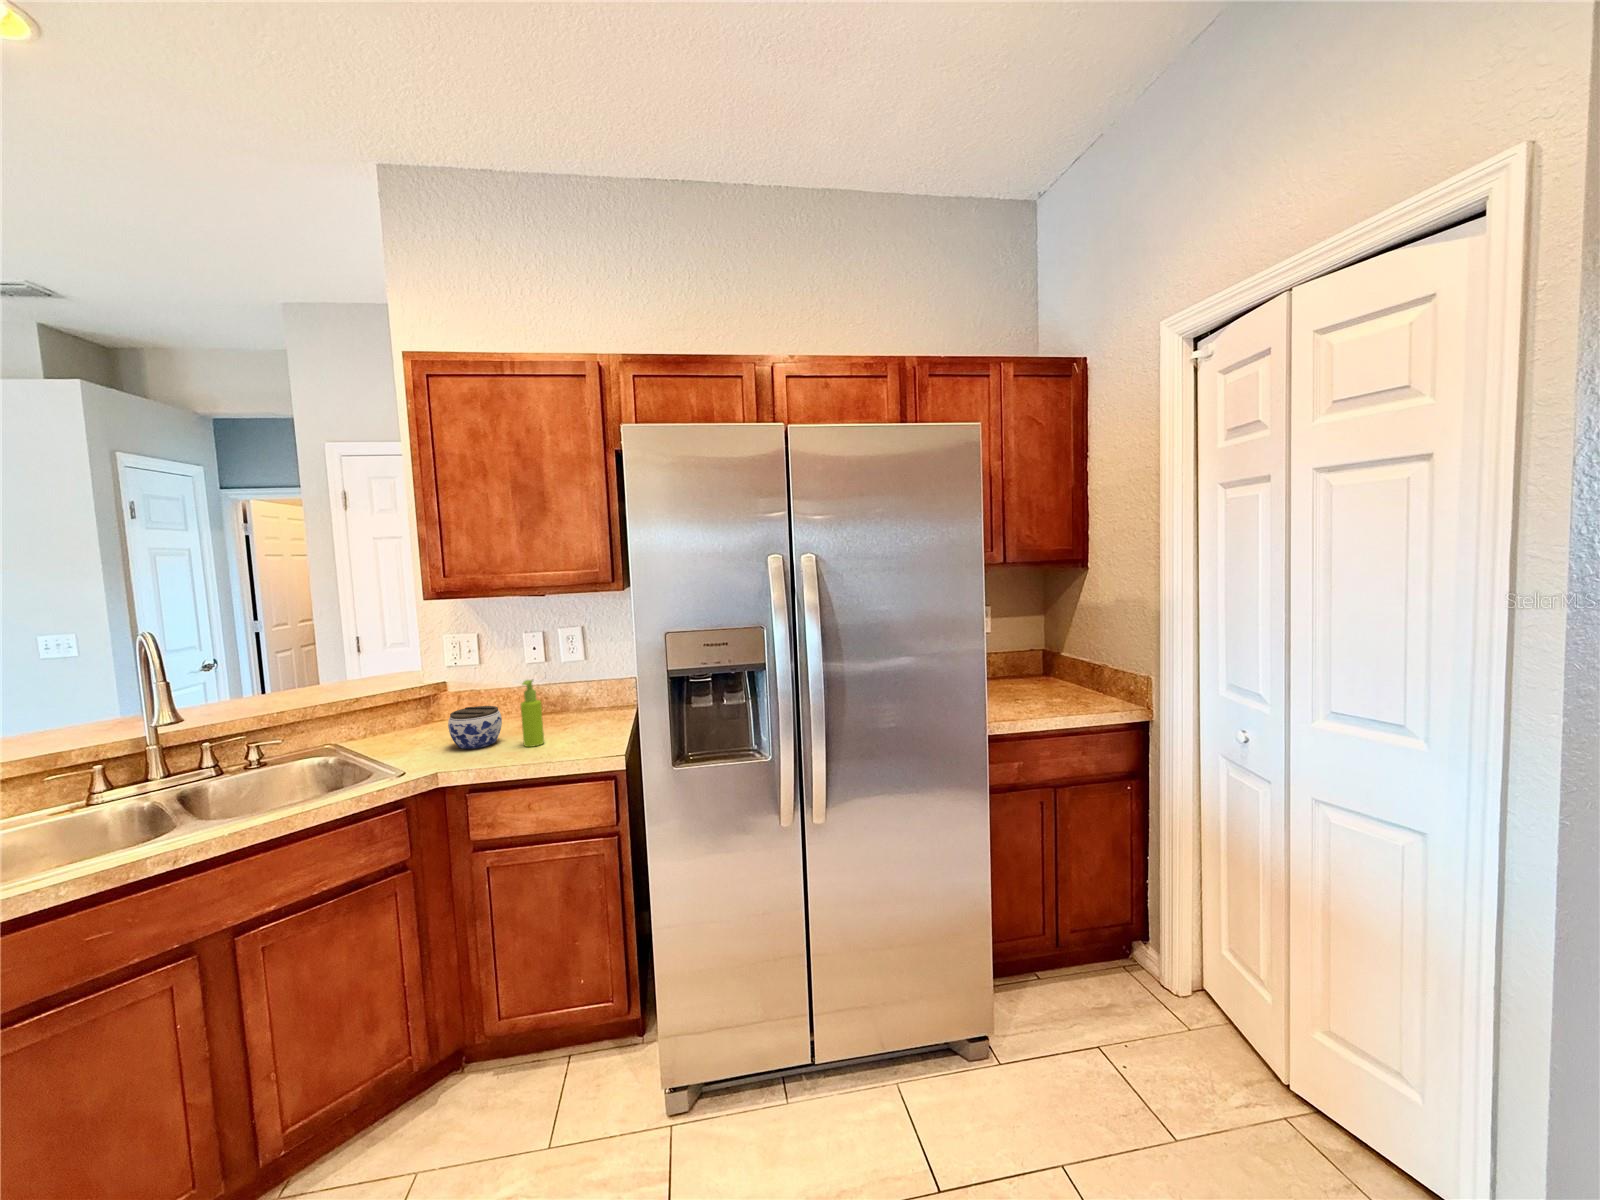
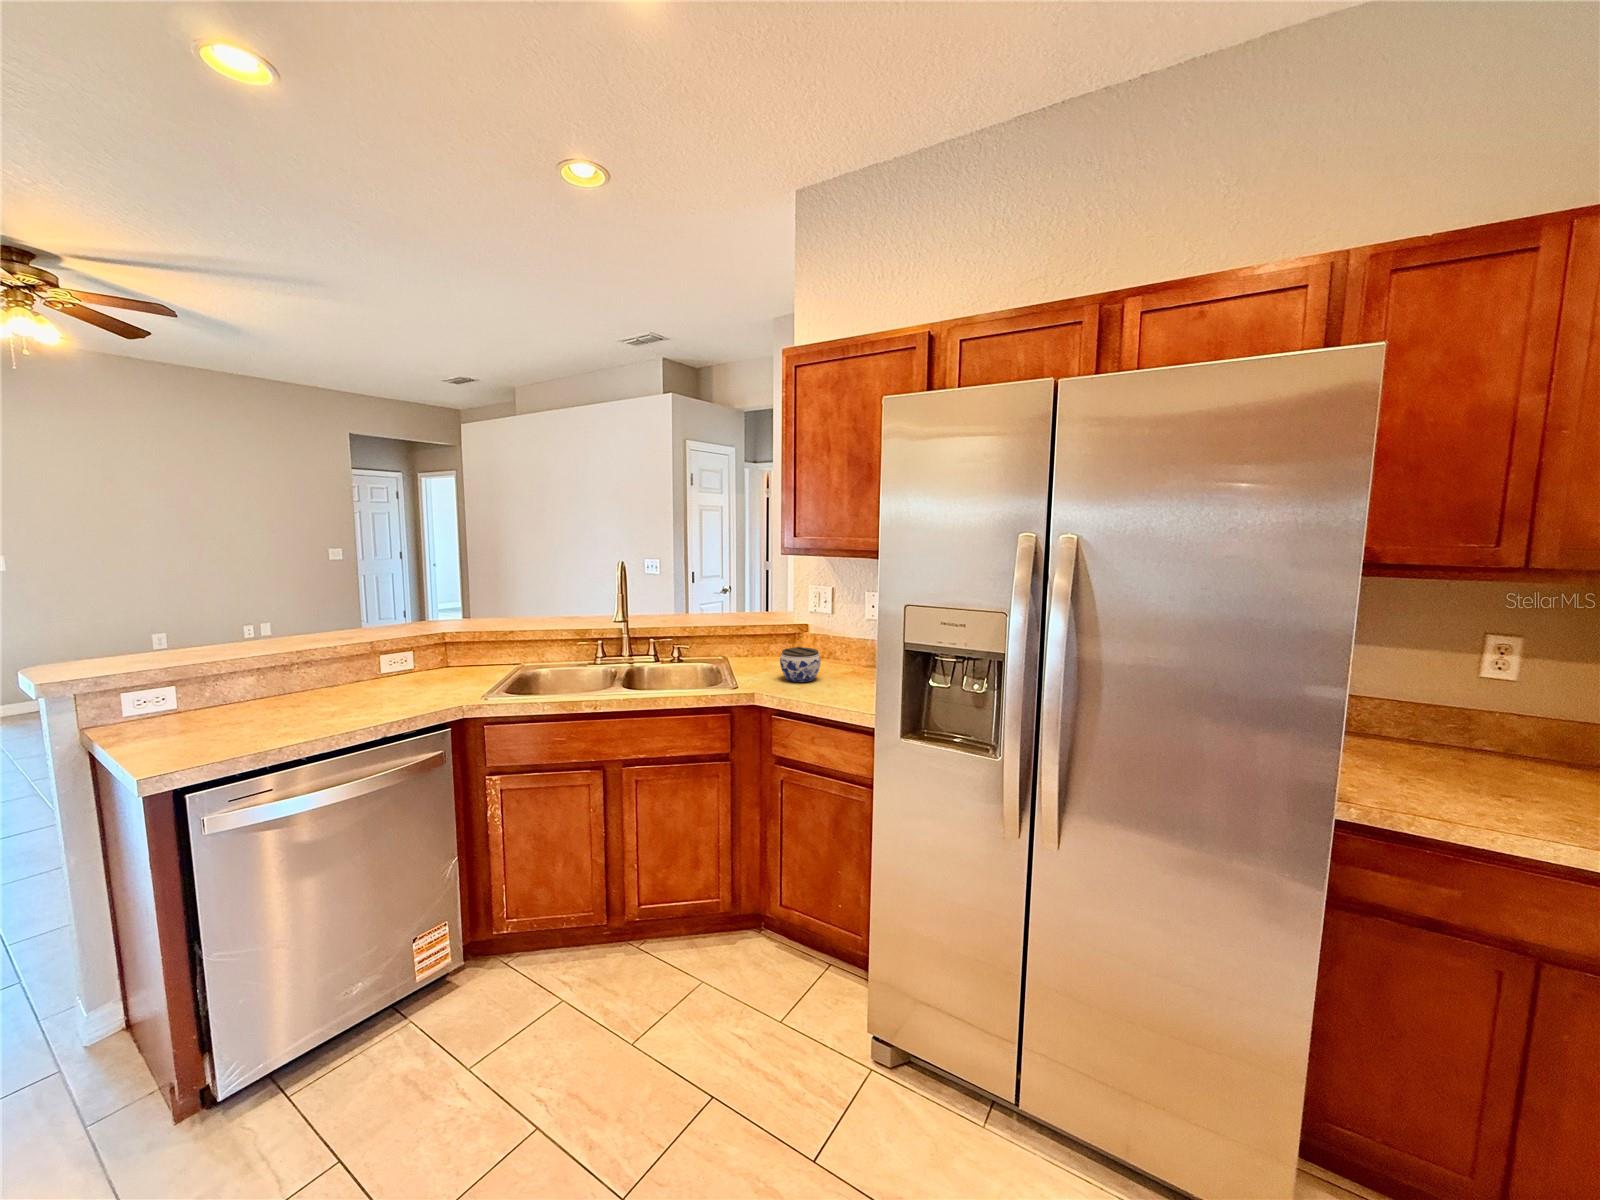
soap dispenser: present [520,679,544,747] -> none [827,632,844,691]

